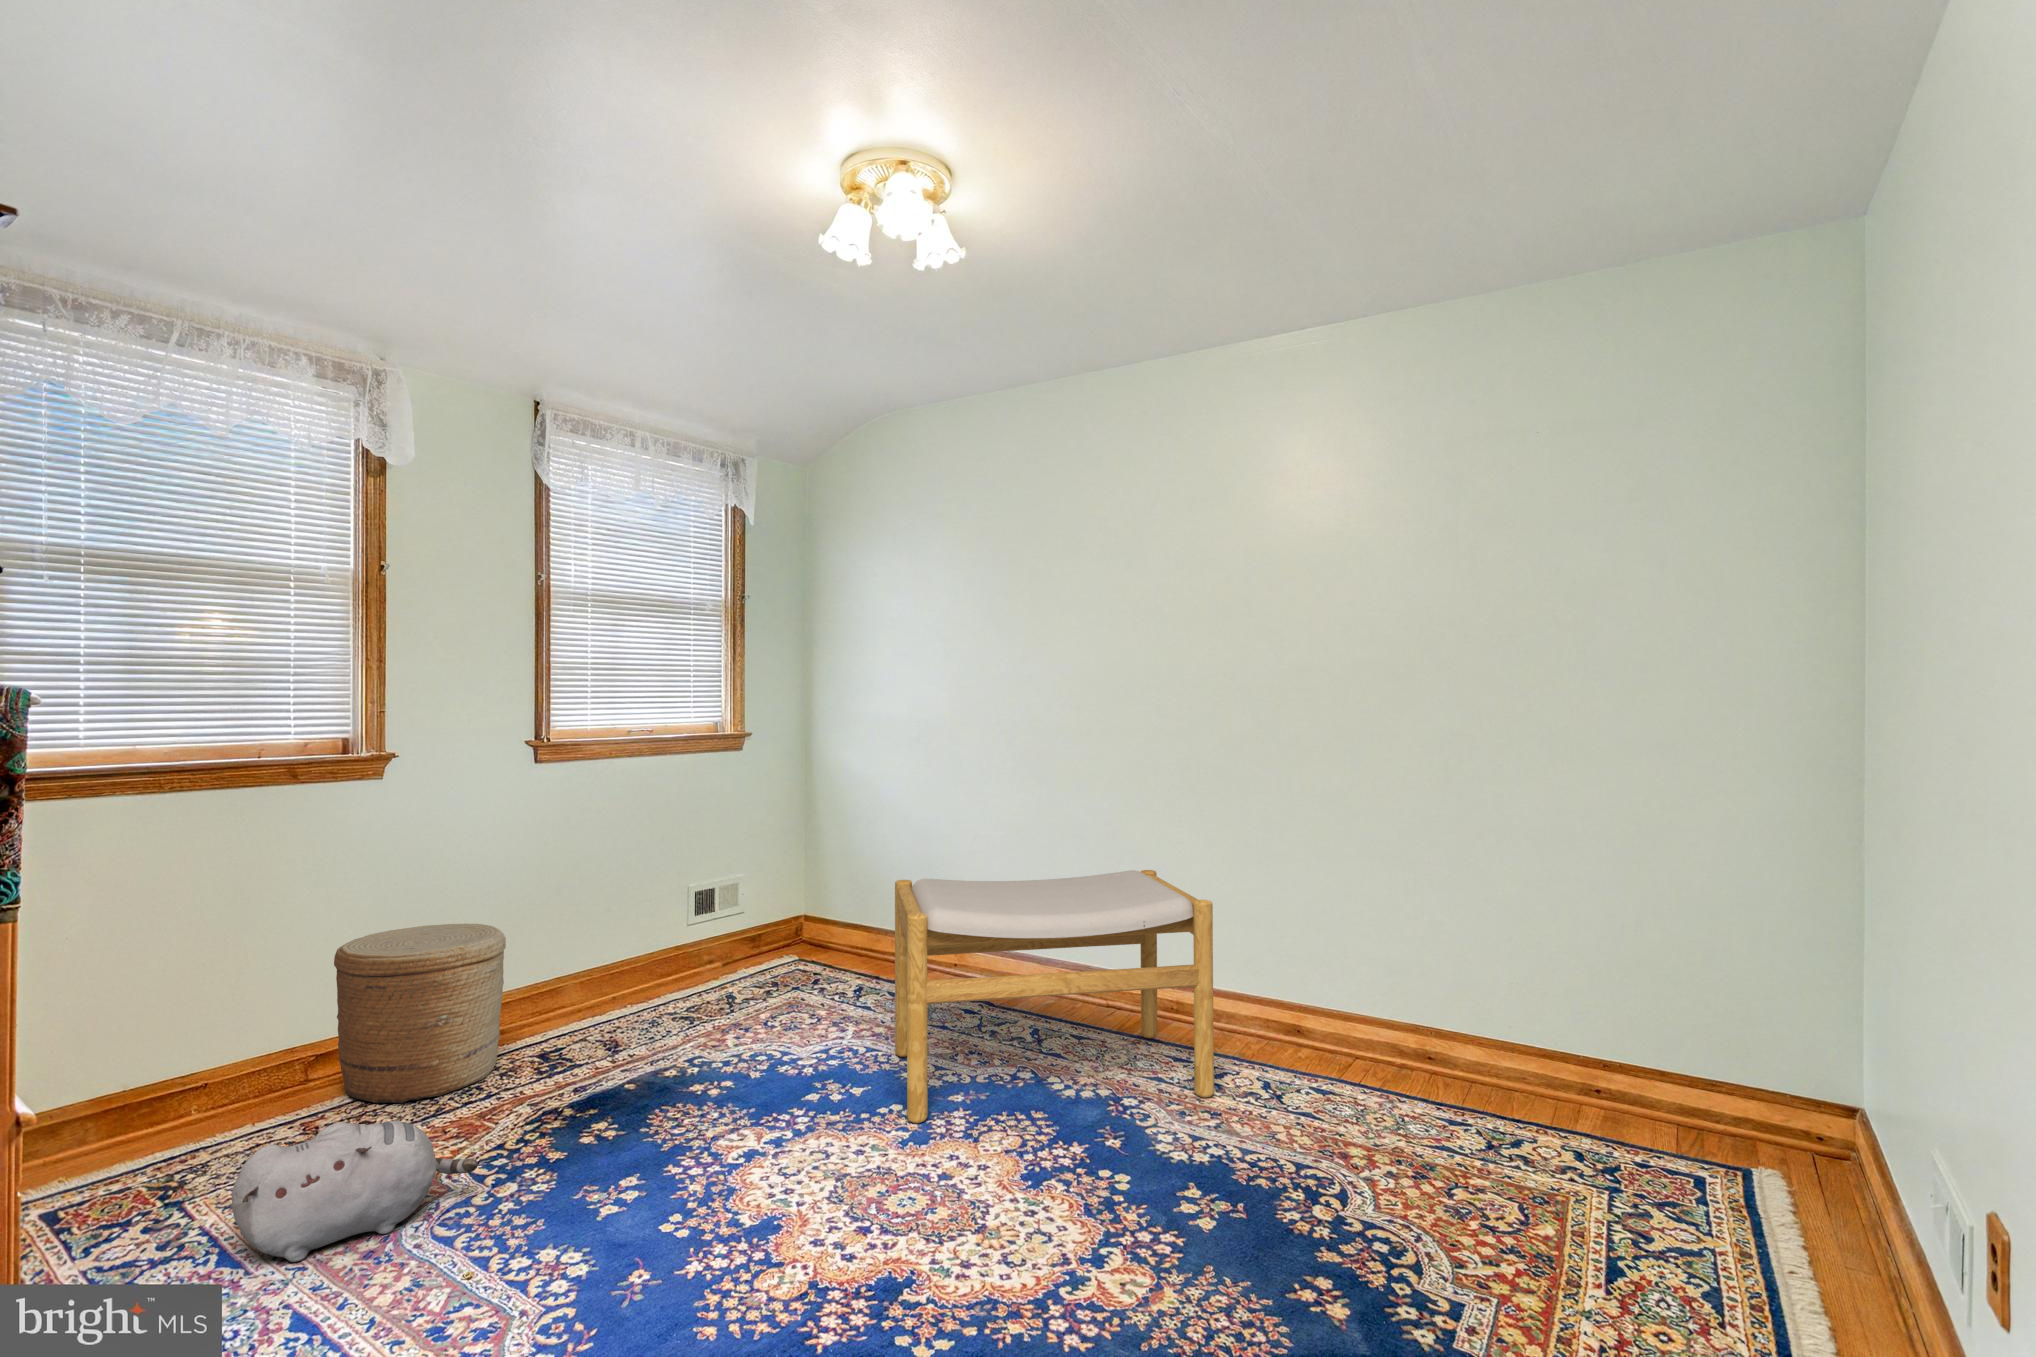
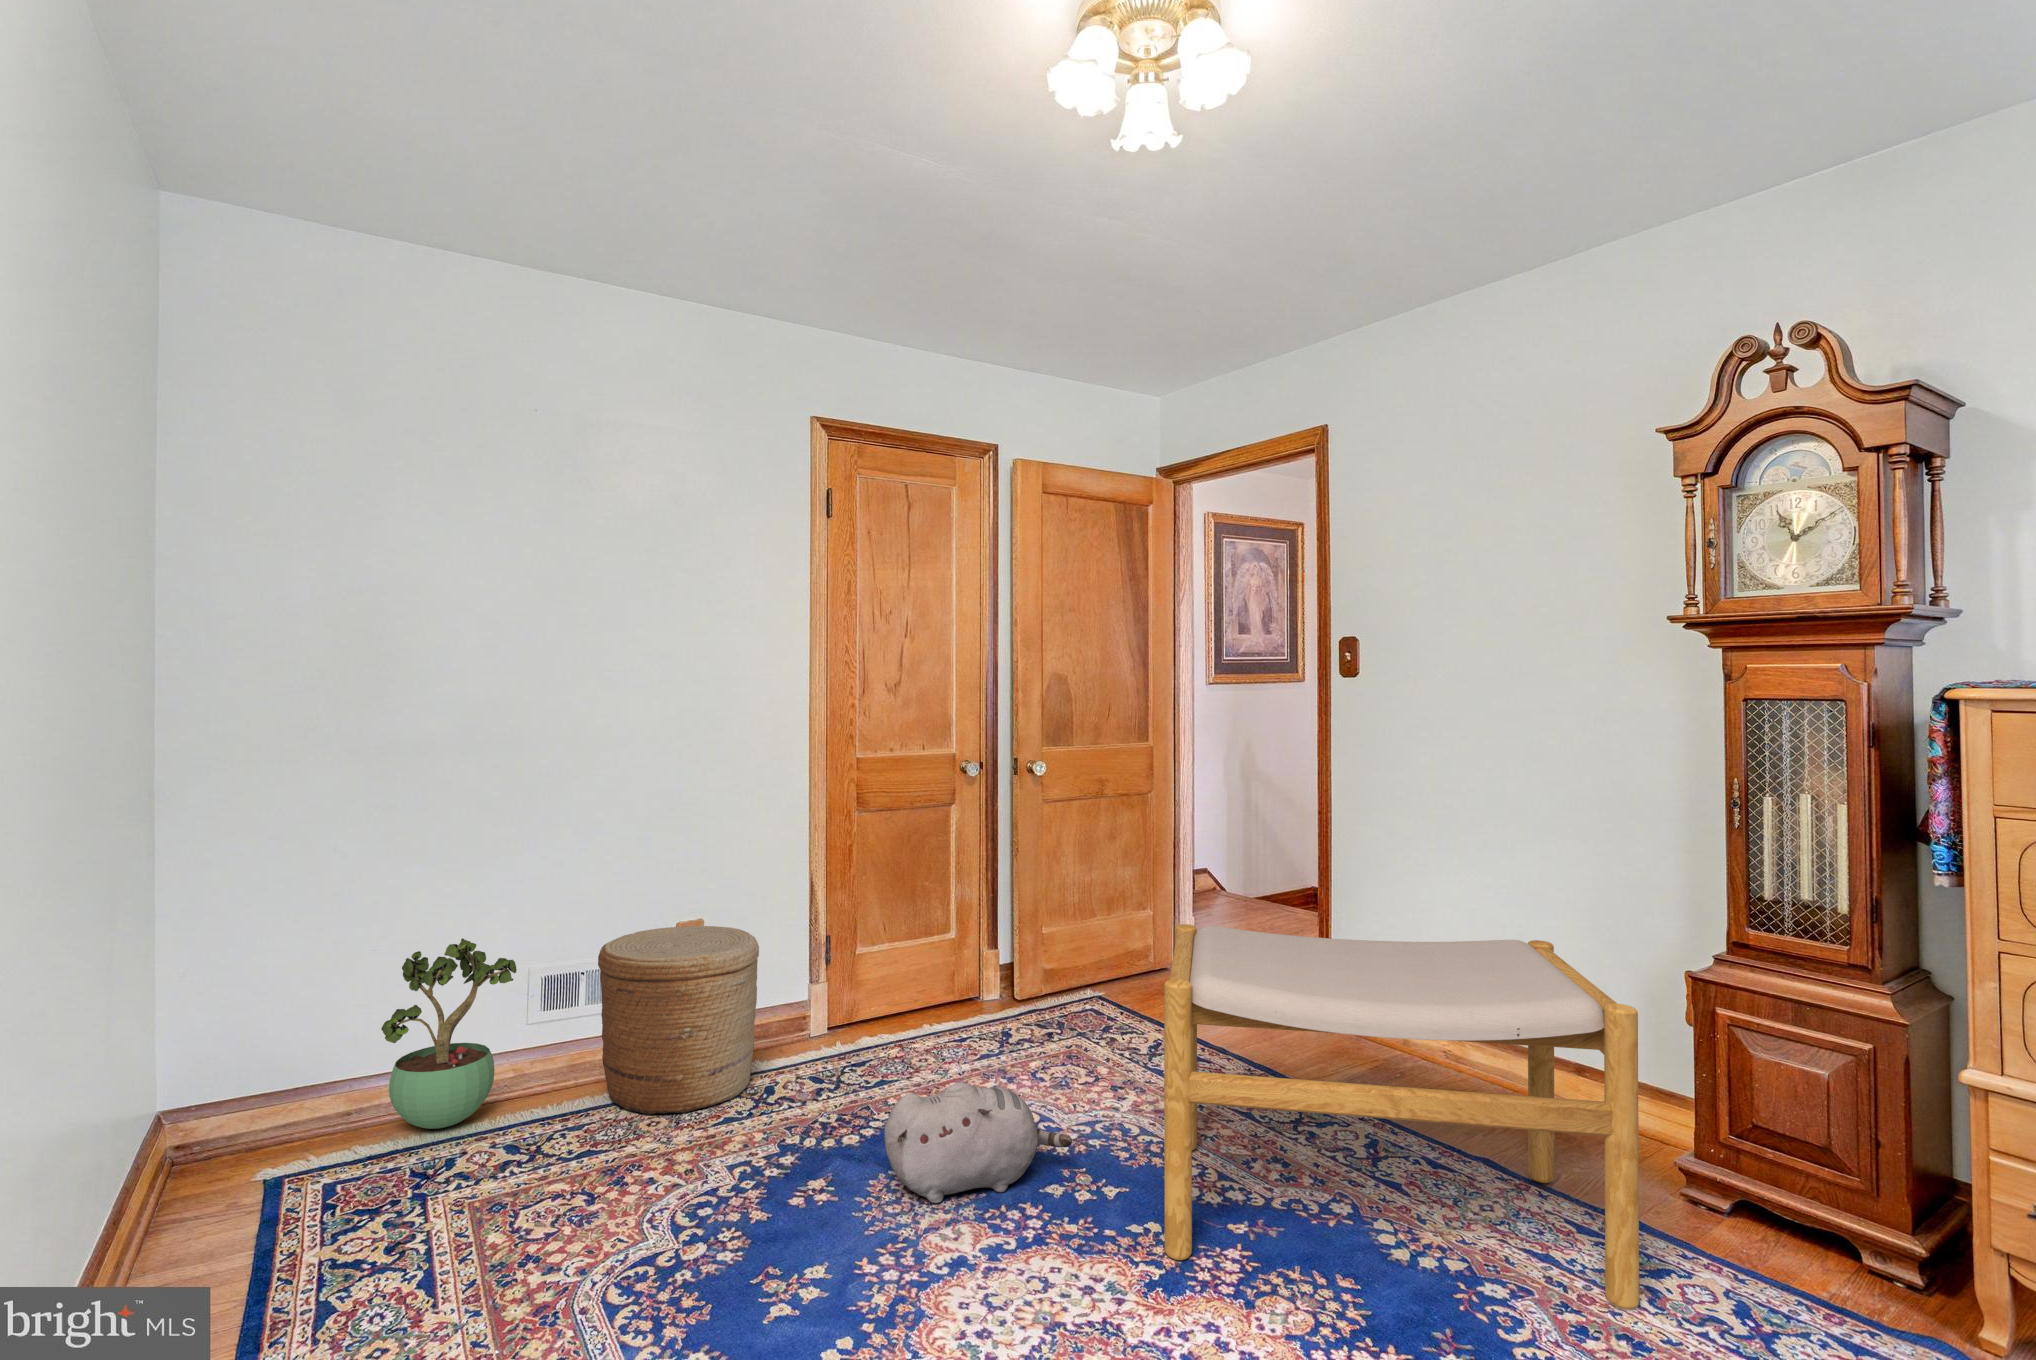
potted plant: none [94,952,247,1150] -> present [381,938,517,1129]
plush toy: present [232,1121,478,1262] -> present [885,1082,1072,1203]

